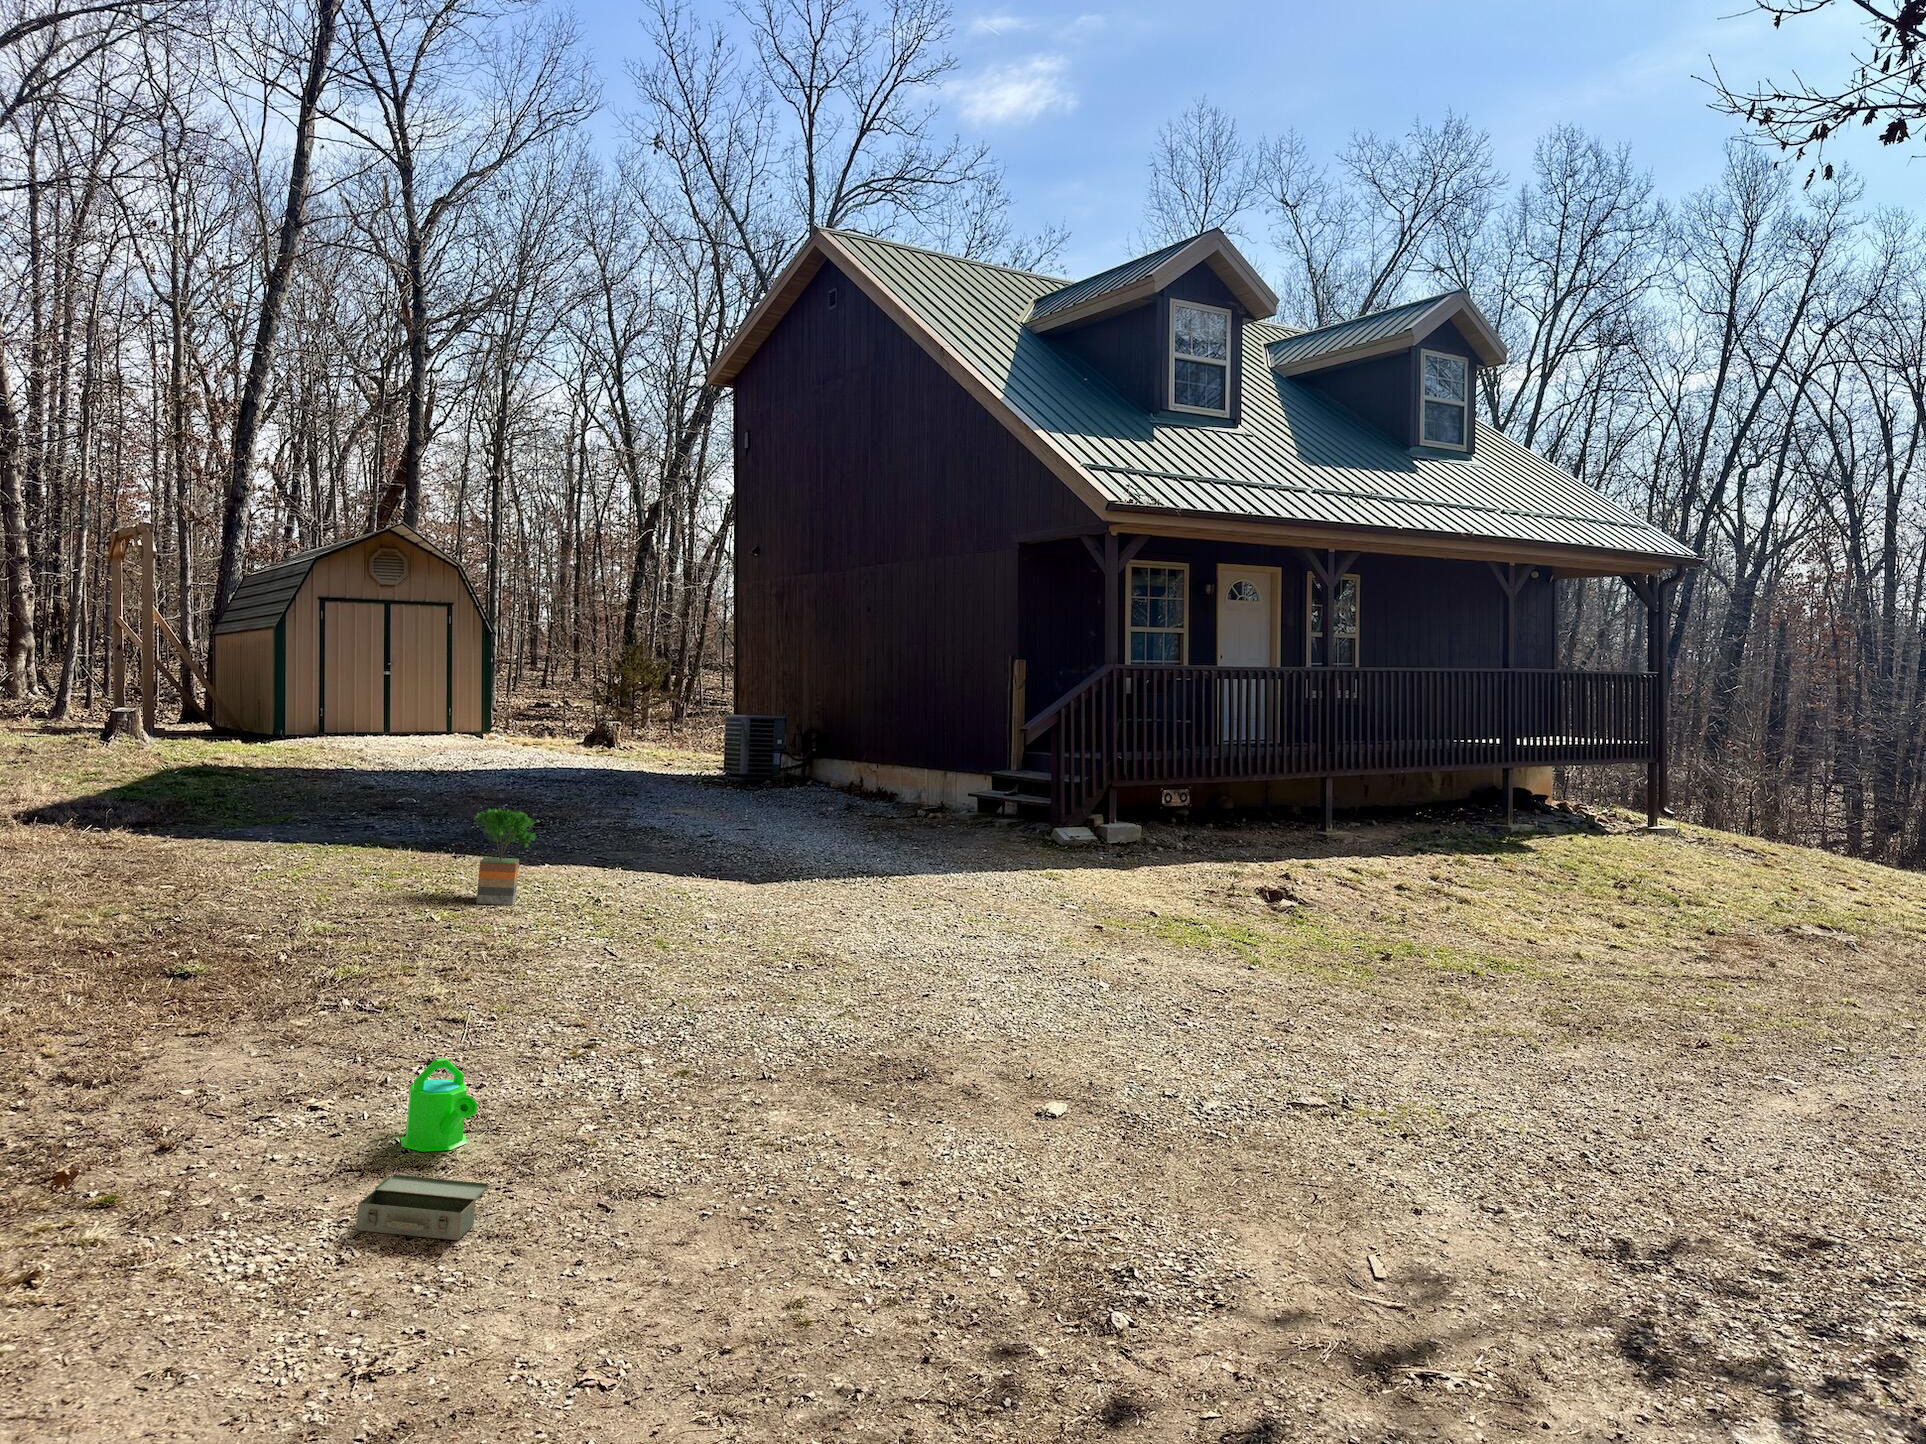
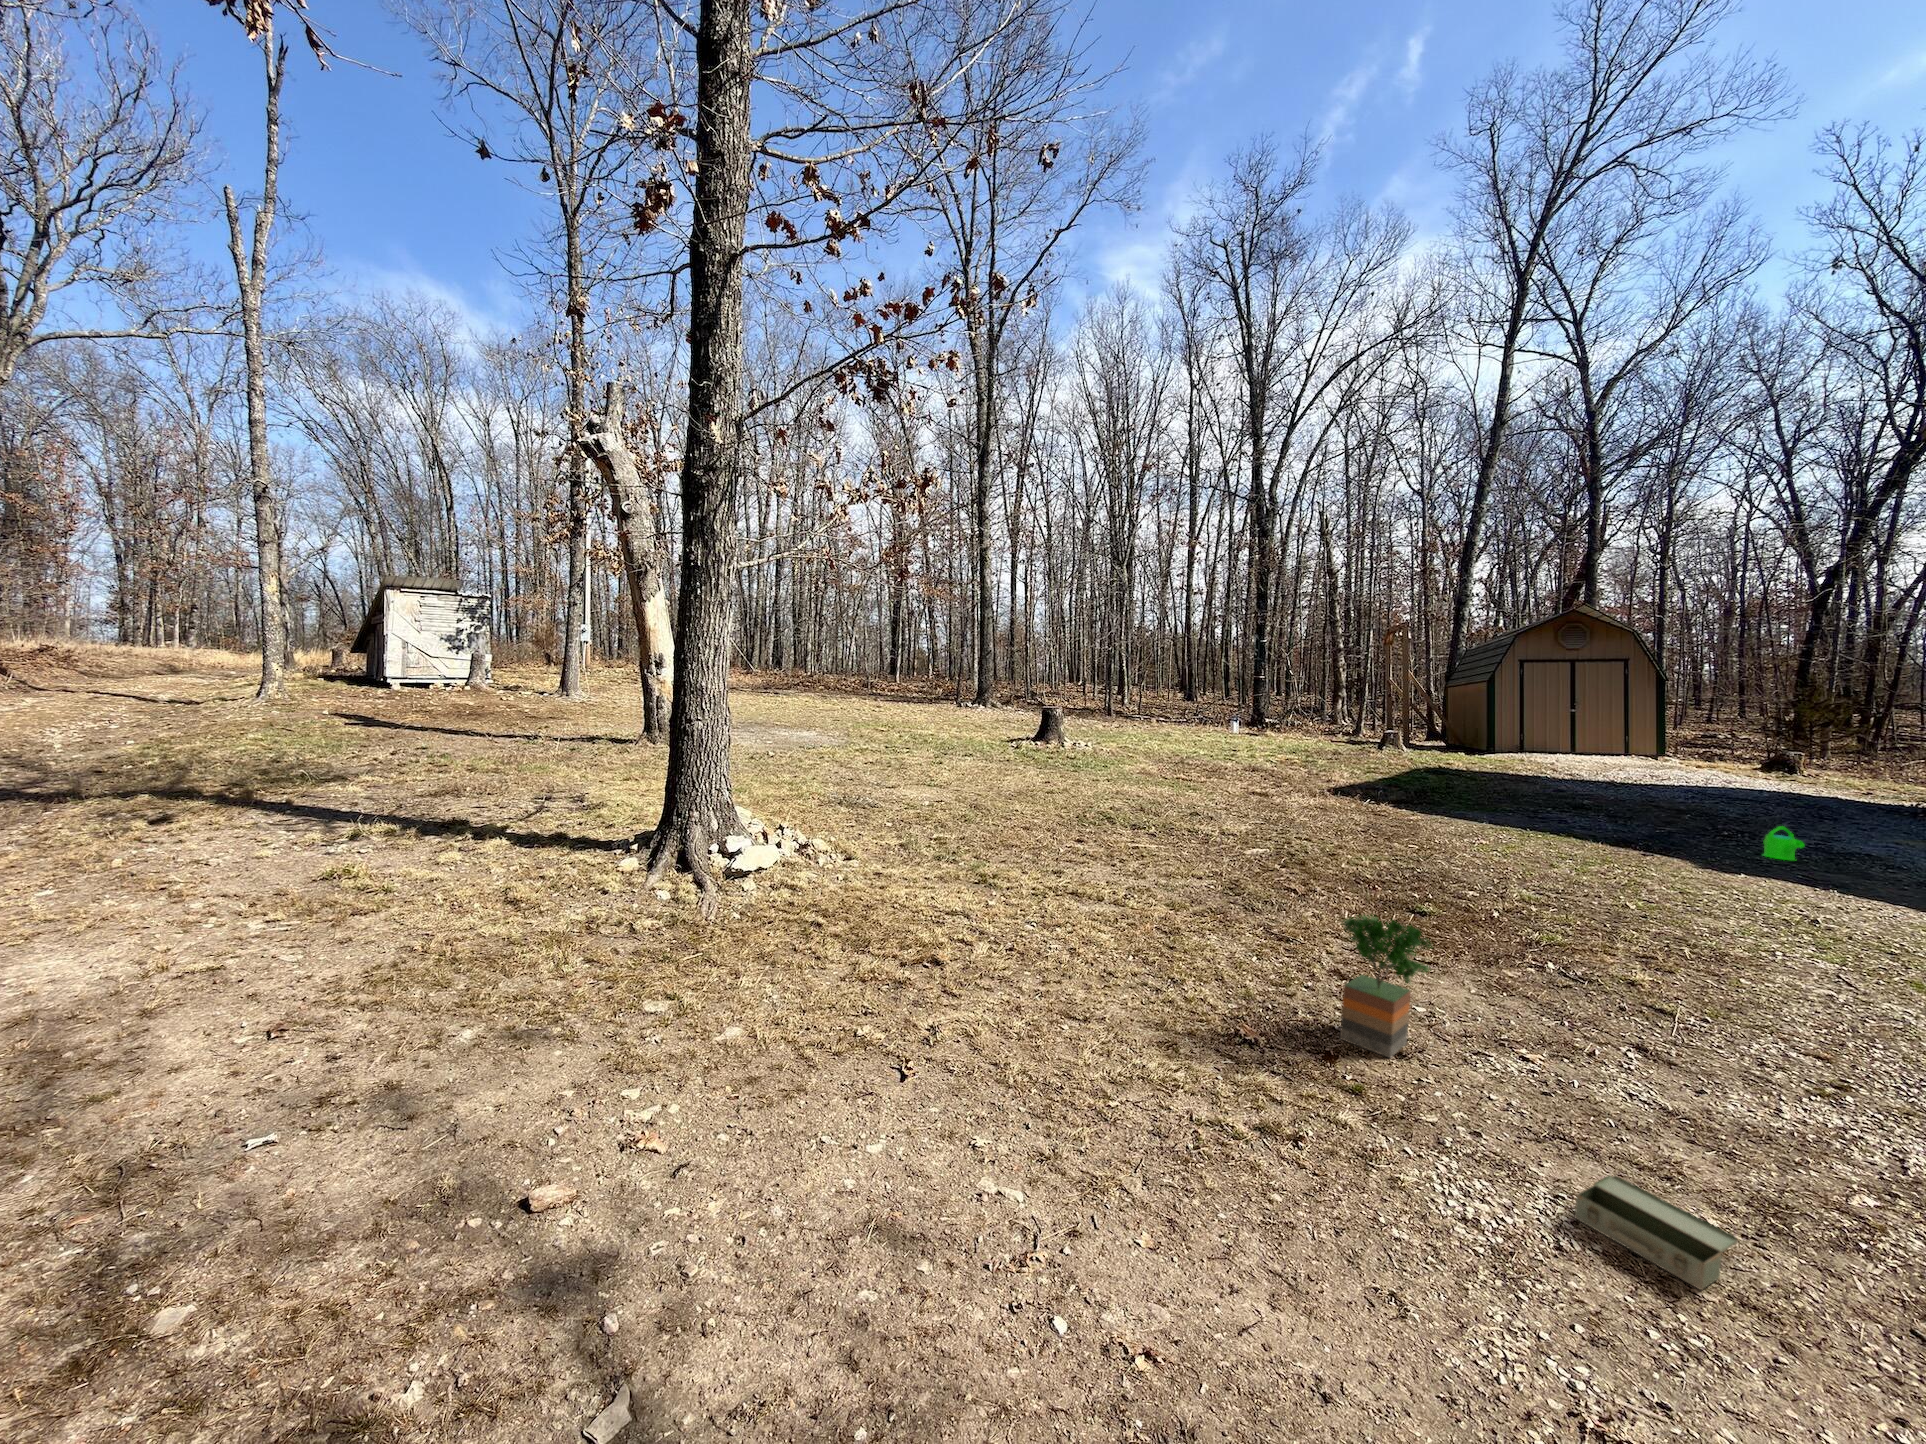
potted tree: present [474,809,535,905] -> present [1340,916,1432,1058]
watering can: present [401,1058,478,1152] -> present [1763,826,1804,861]

